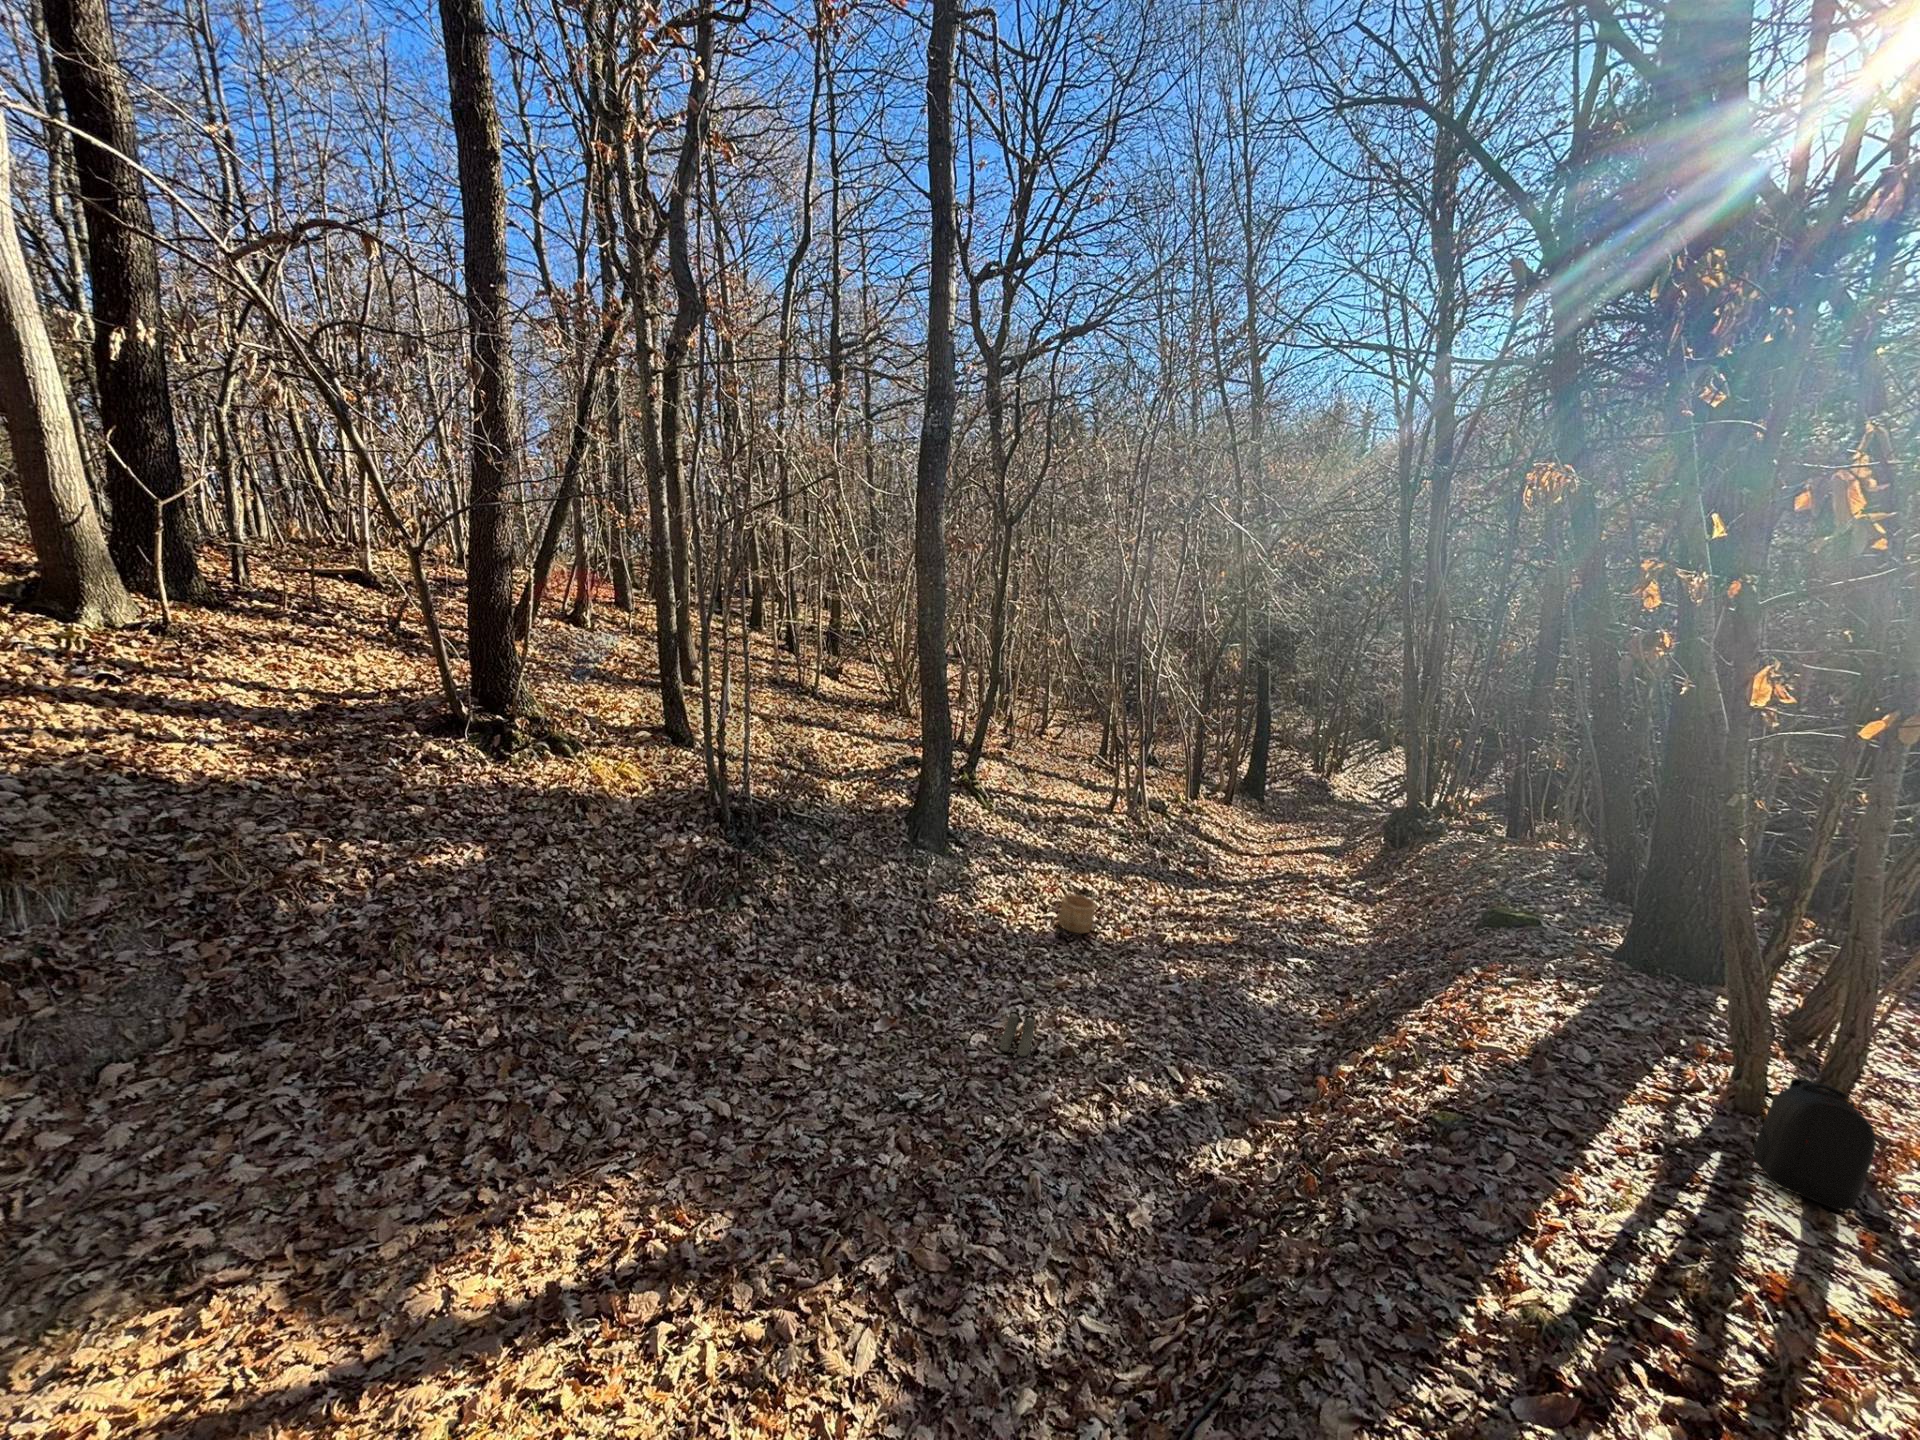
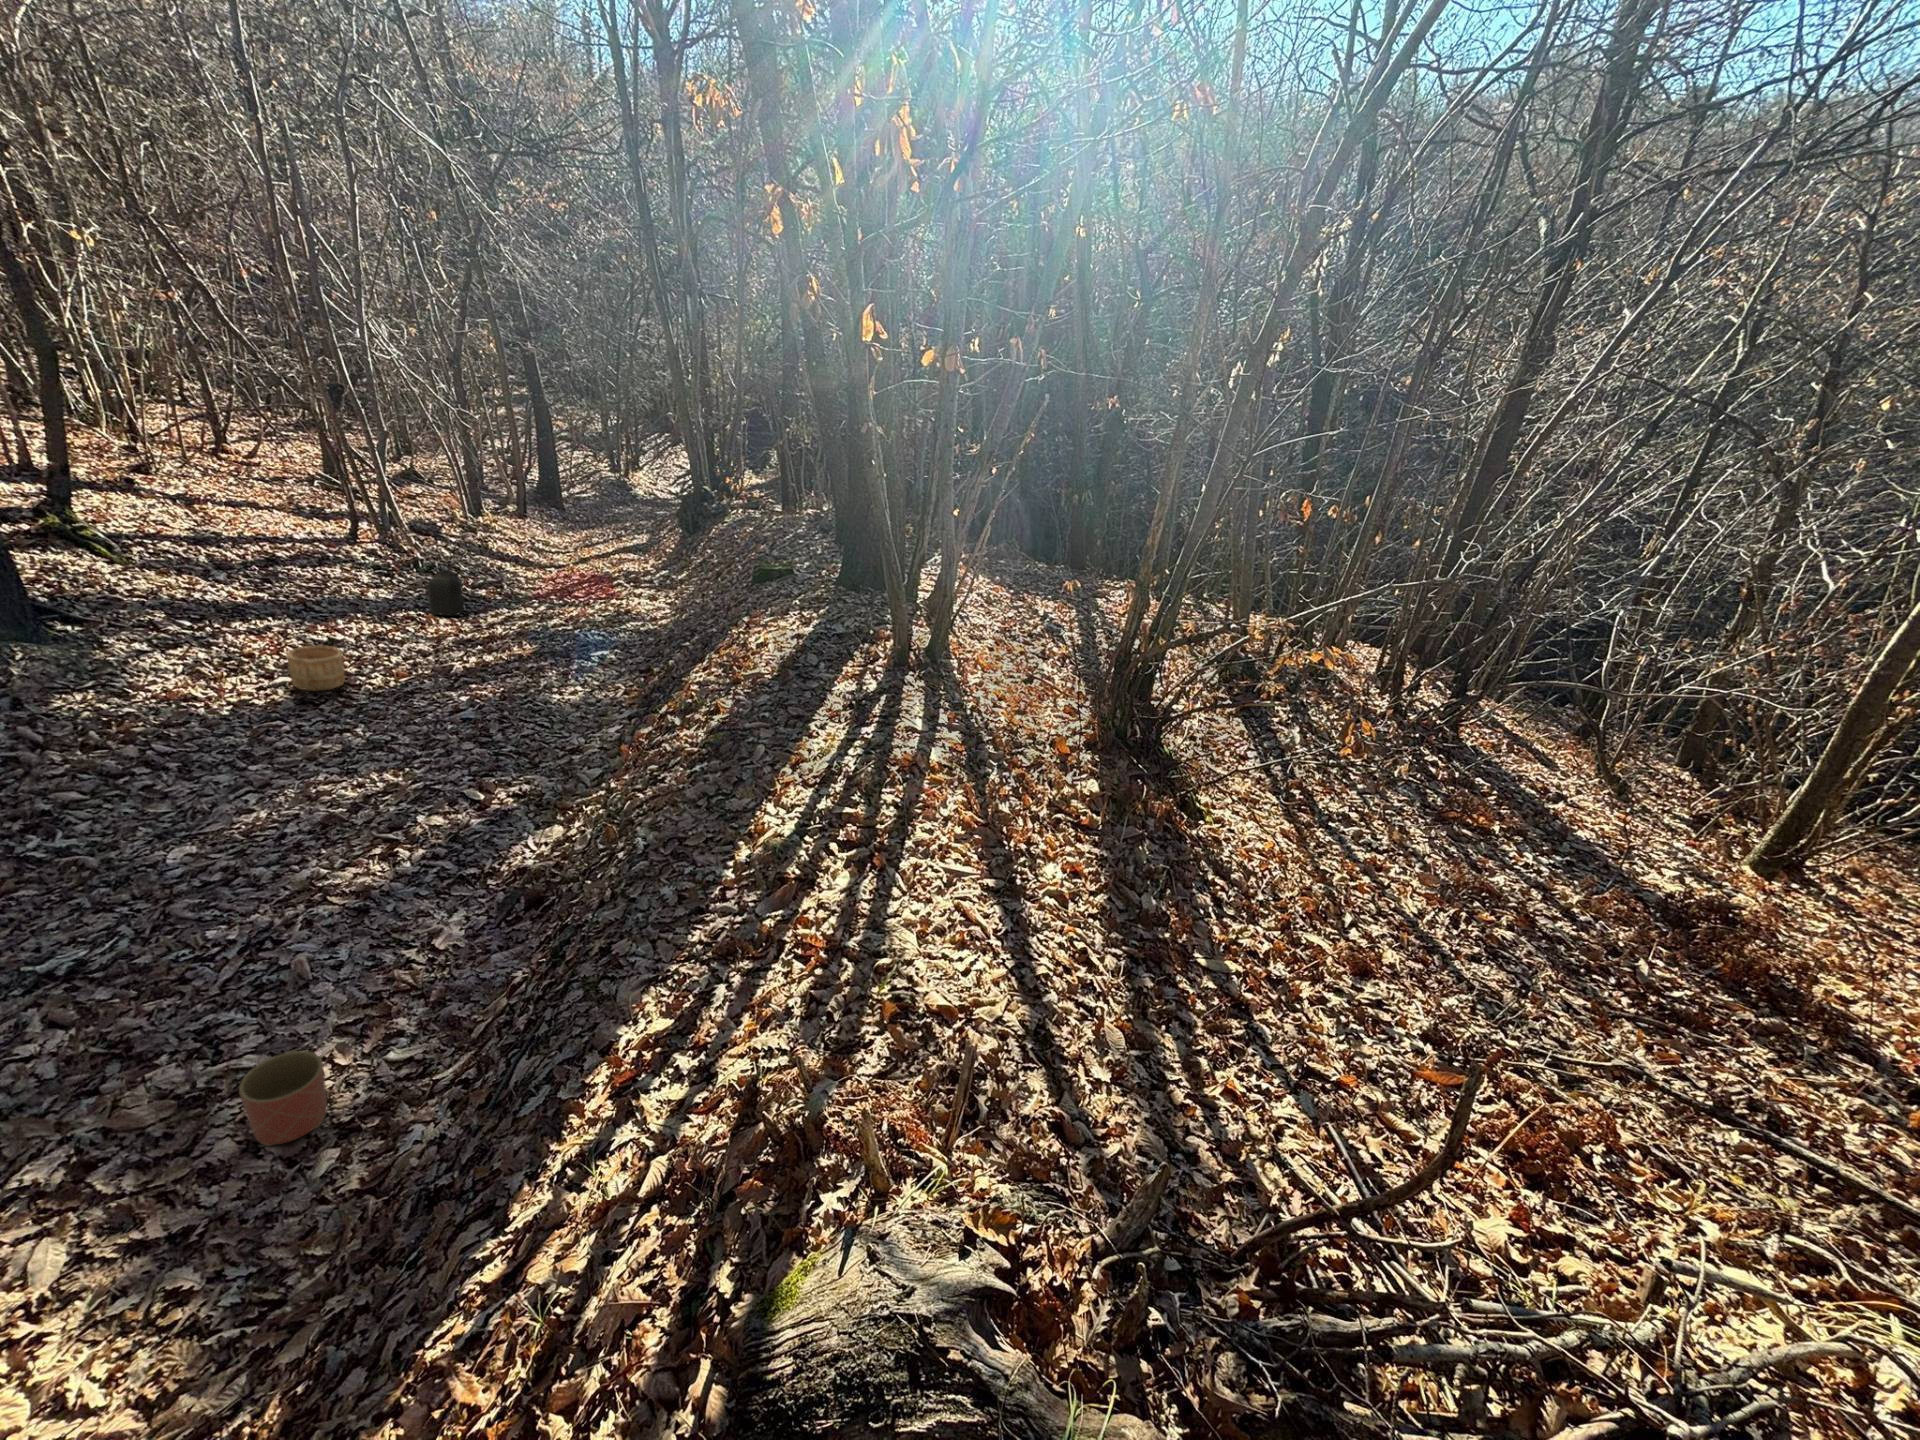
boots: present [999,1011,1035,1057] -> none [217,799,271,853]
backpack: present [1752,1077,1876,1211] -> present [428,571,465,616]
planter: none [988,1262,1048,1353] -> present [239,1051,327,1146]

